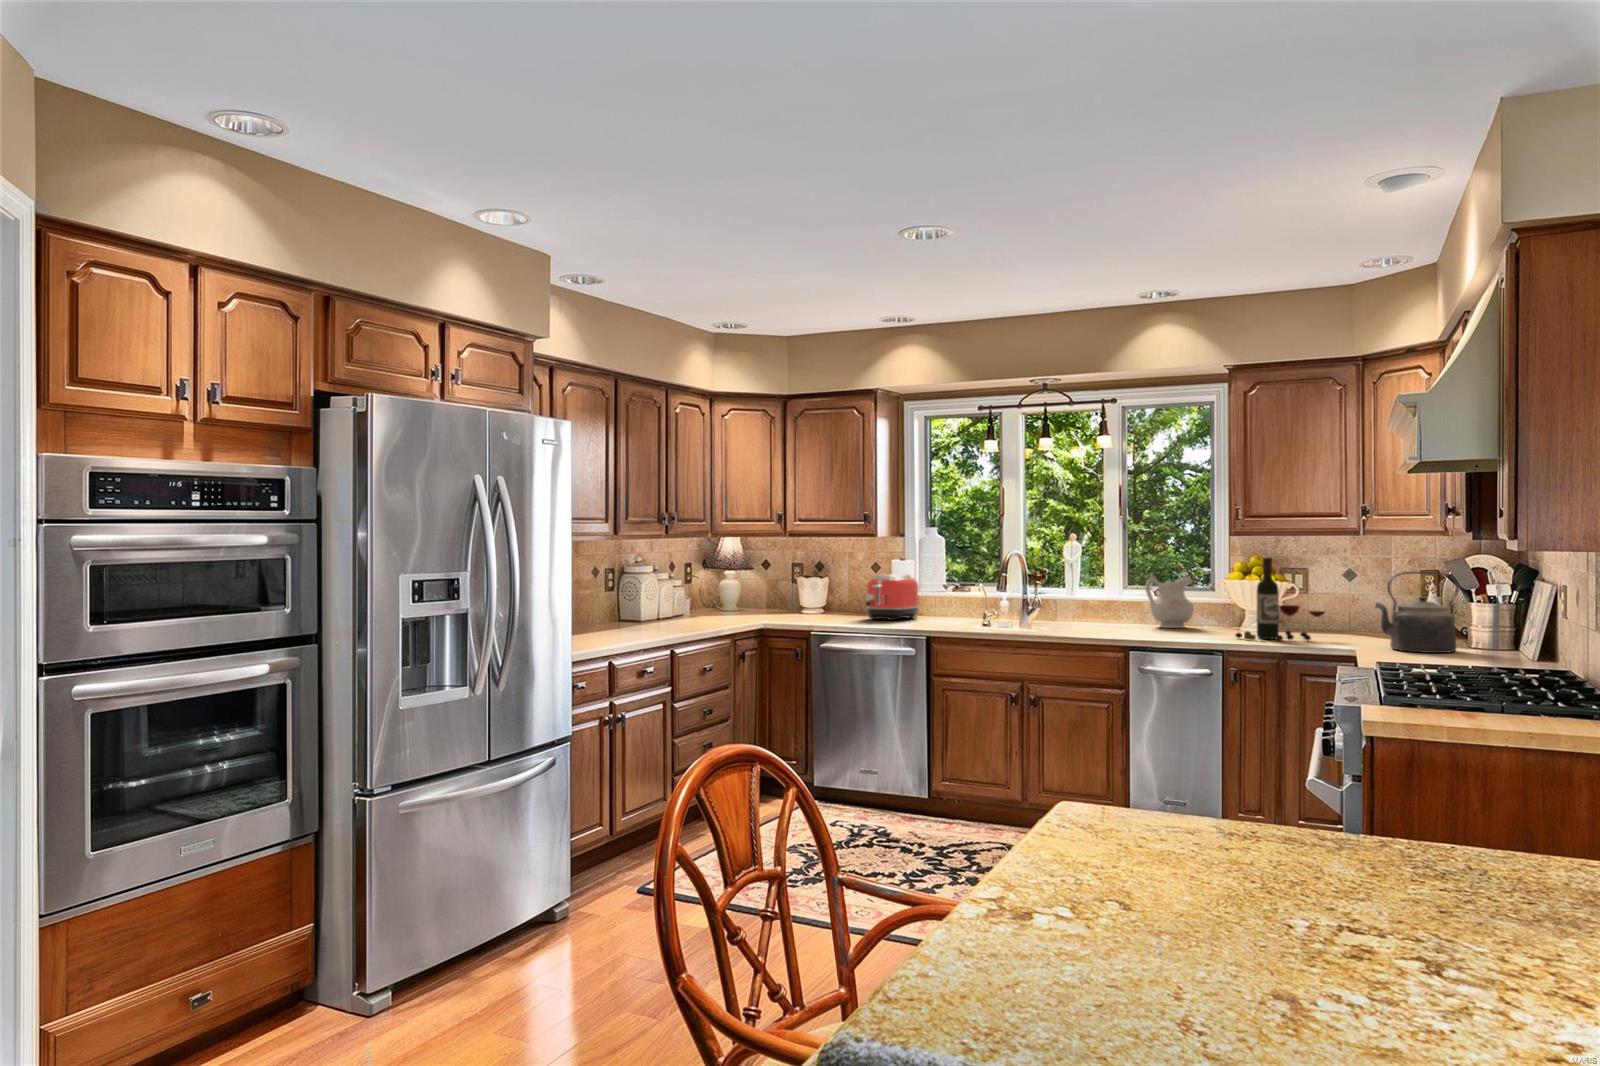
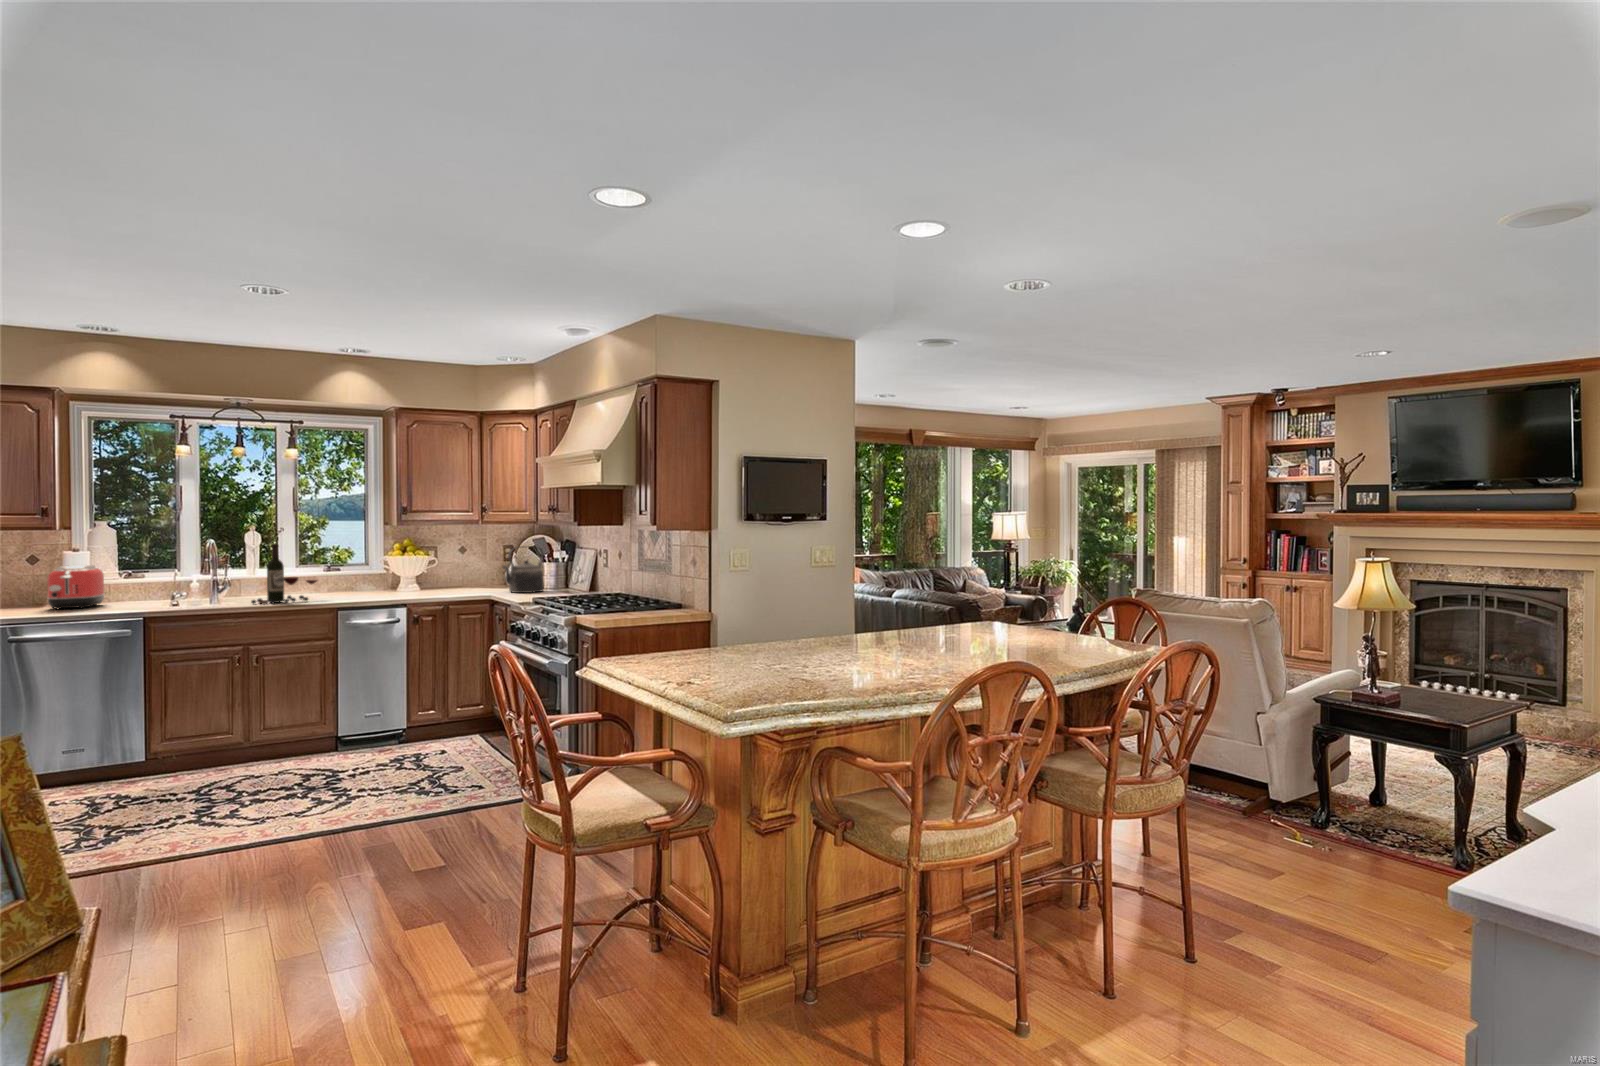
wine bottle: present [1236,557,1325,641] -> present [251,544,317,604]
ceramic pitcher: present [1145,576,1194,628] -> none [330,556,366,593]

